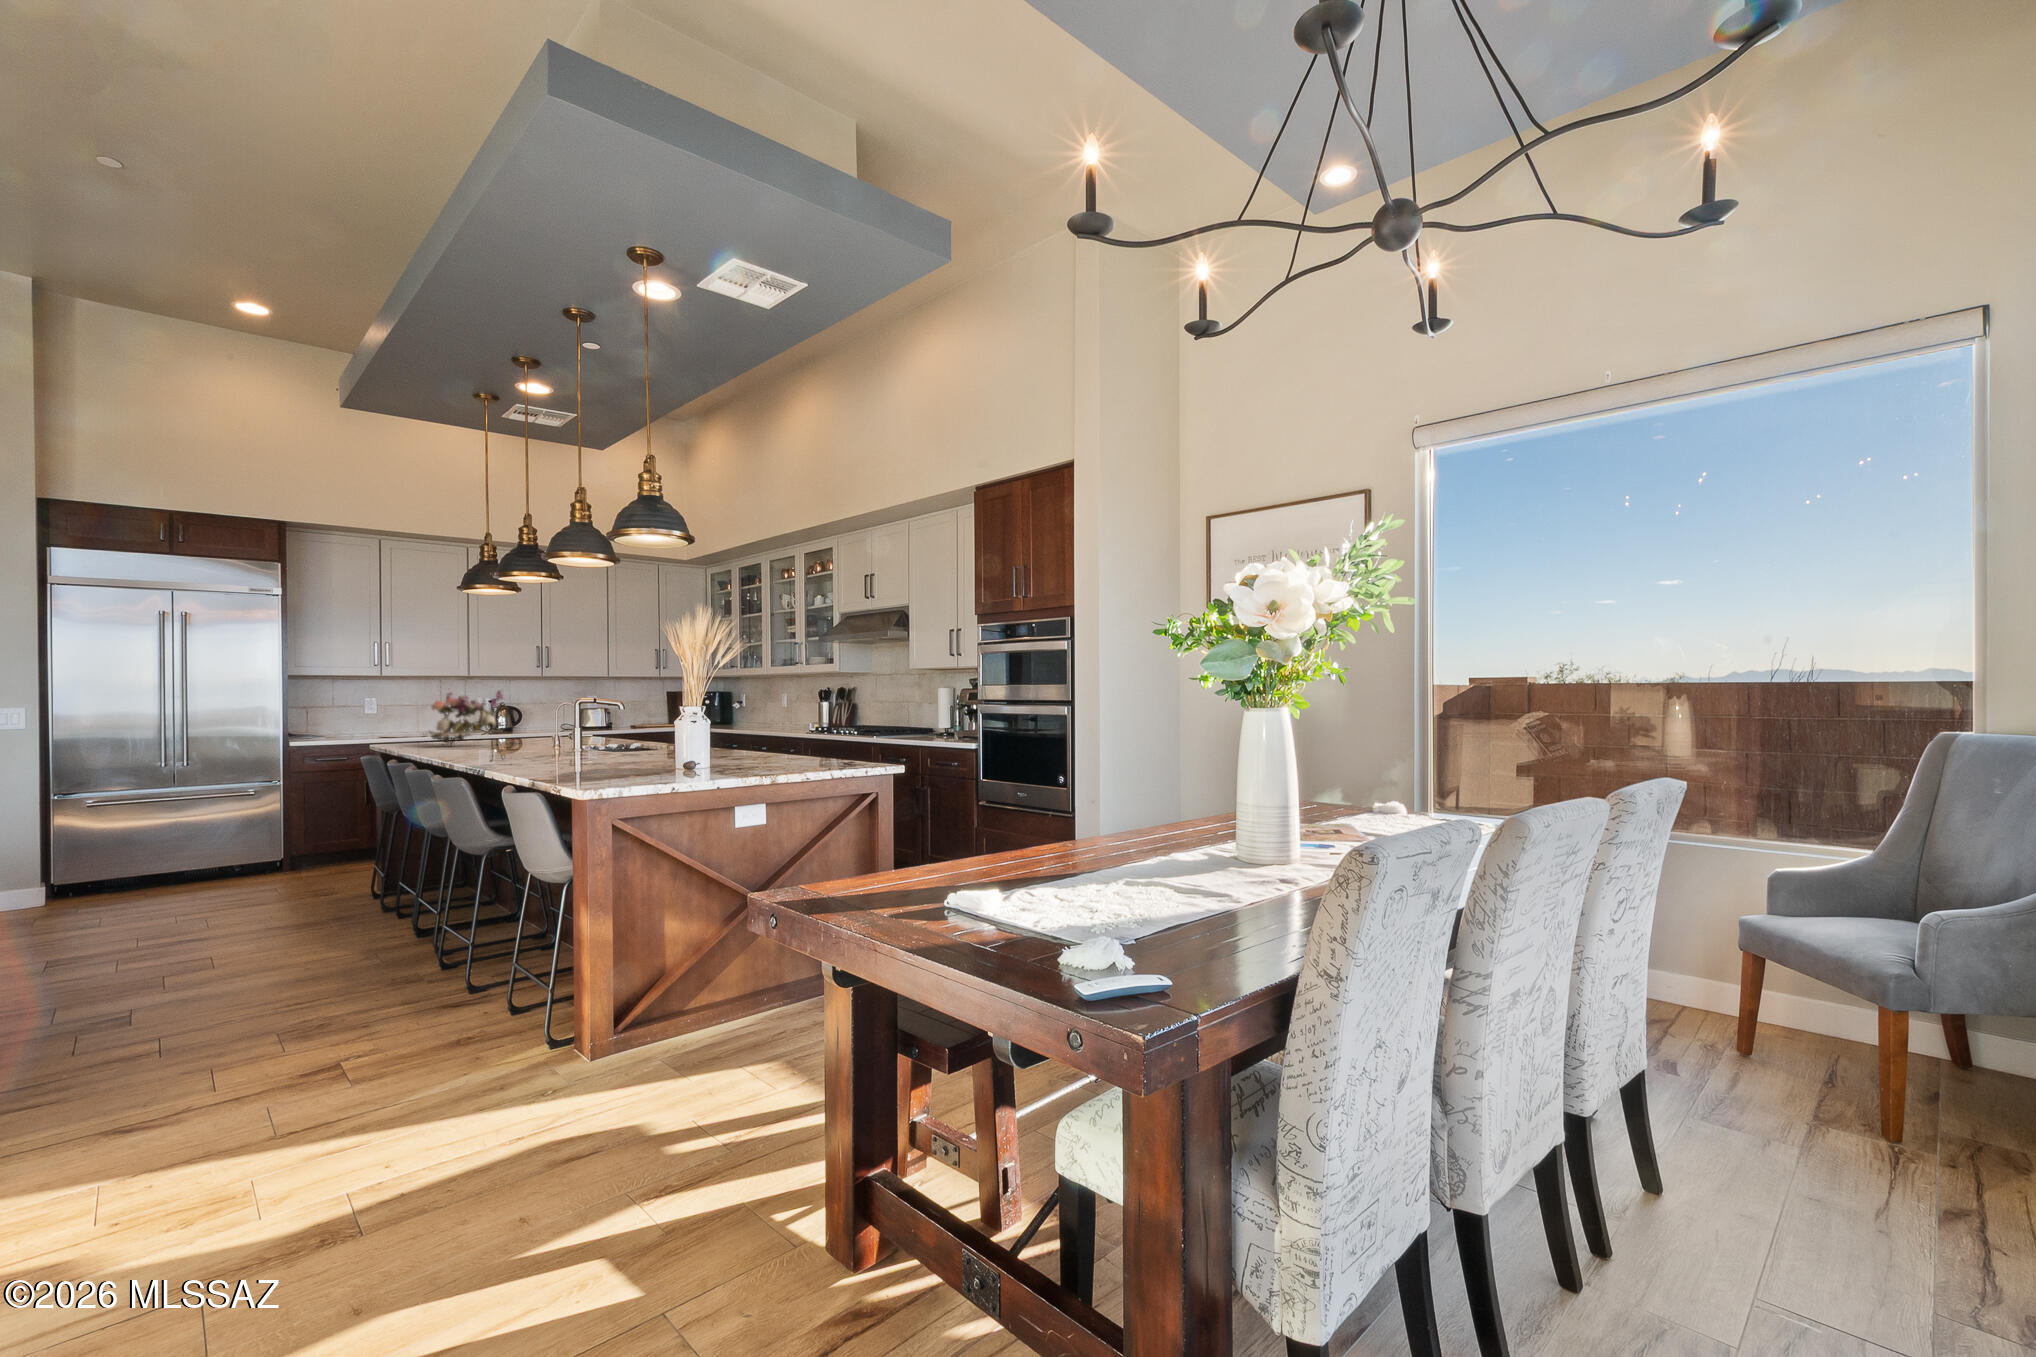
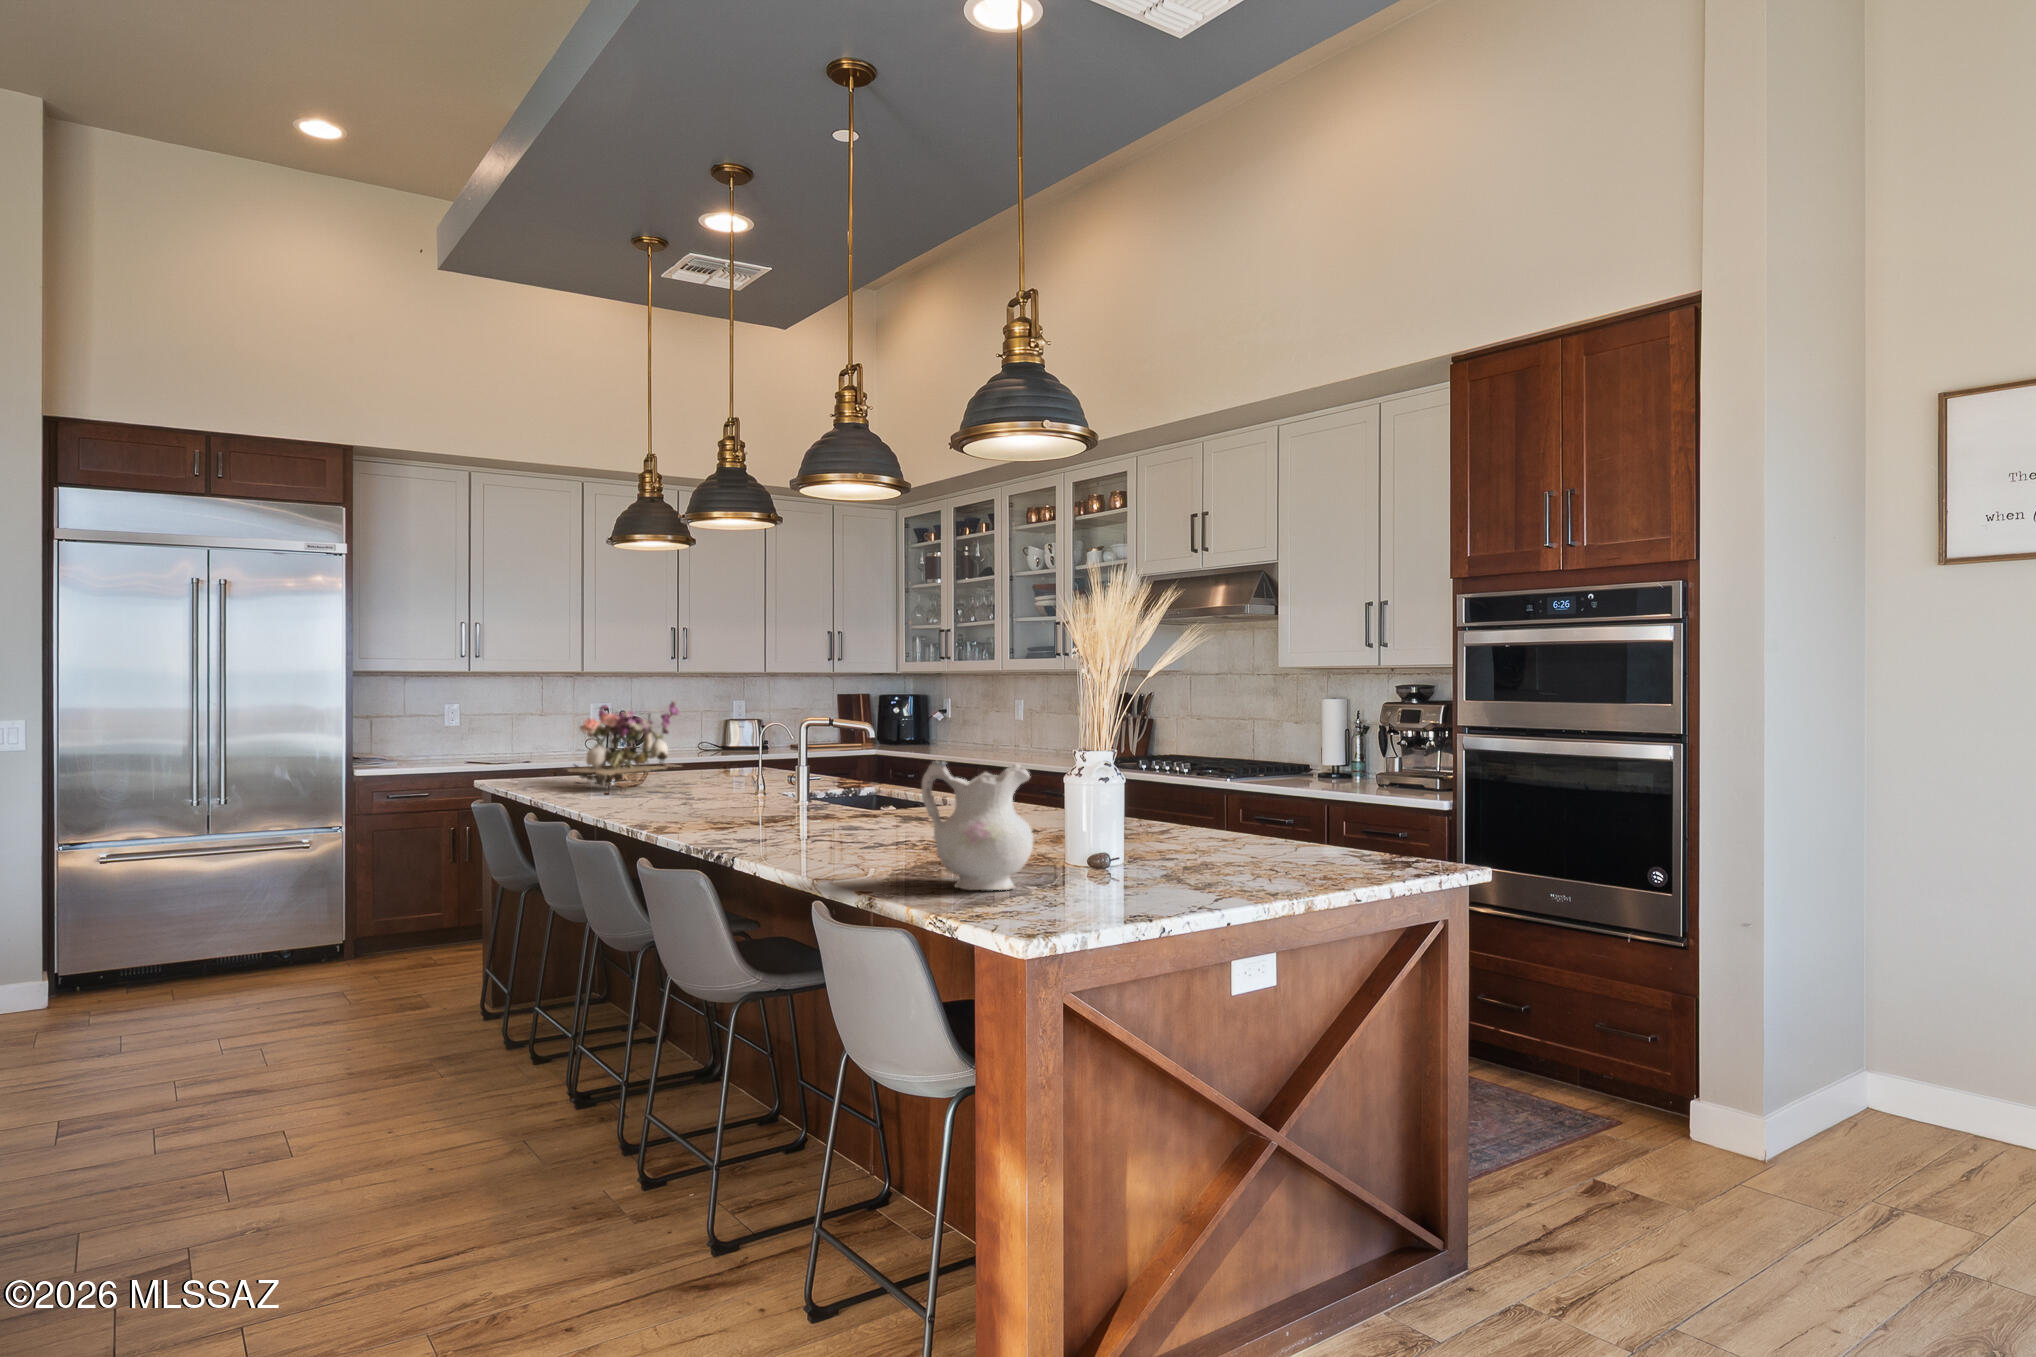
ceramic pitcher: none [579,709,643,777] -> present [922,761,1033,890]

